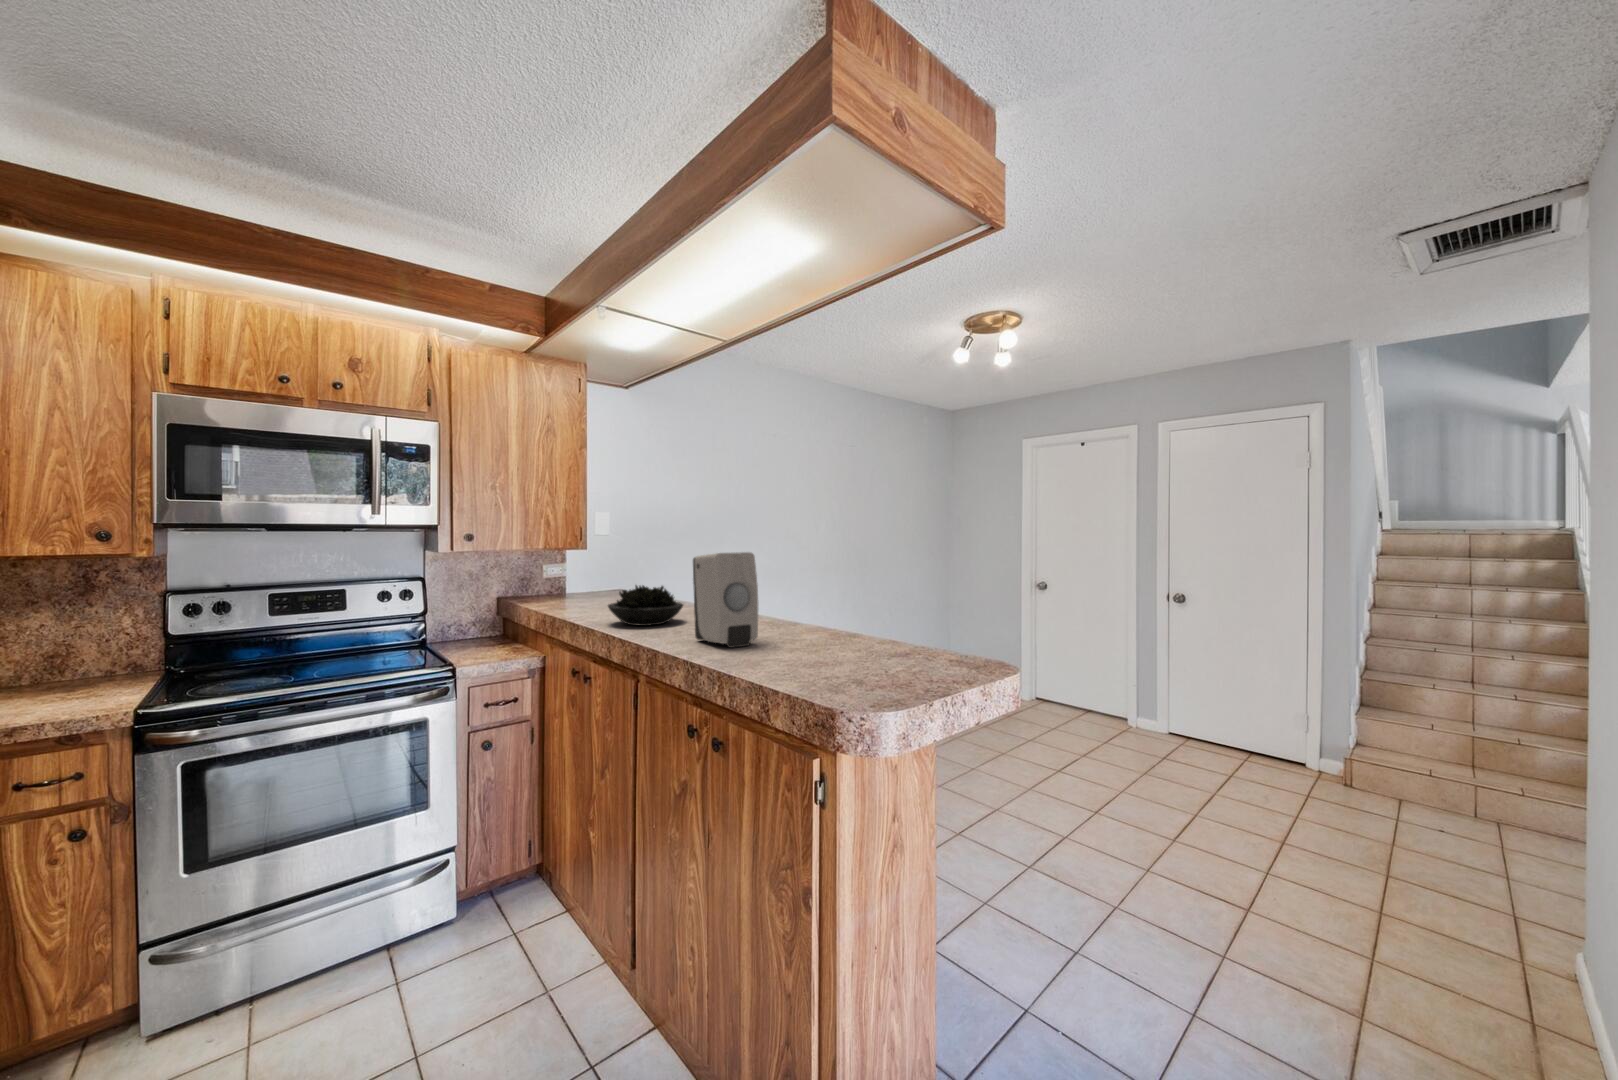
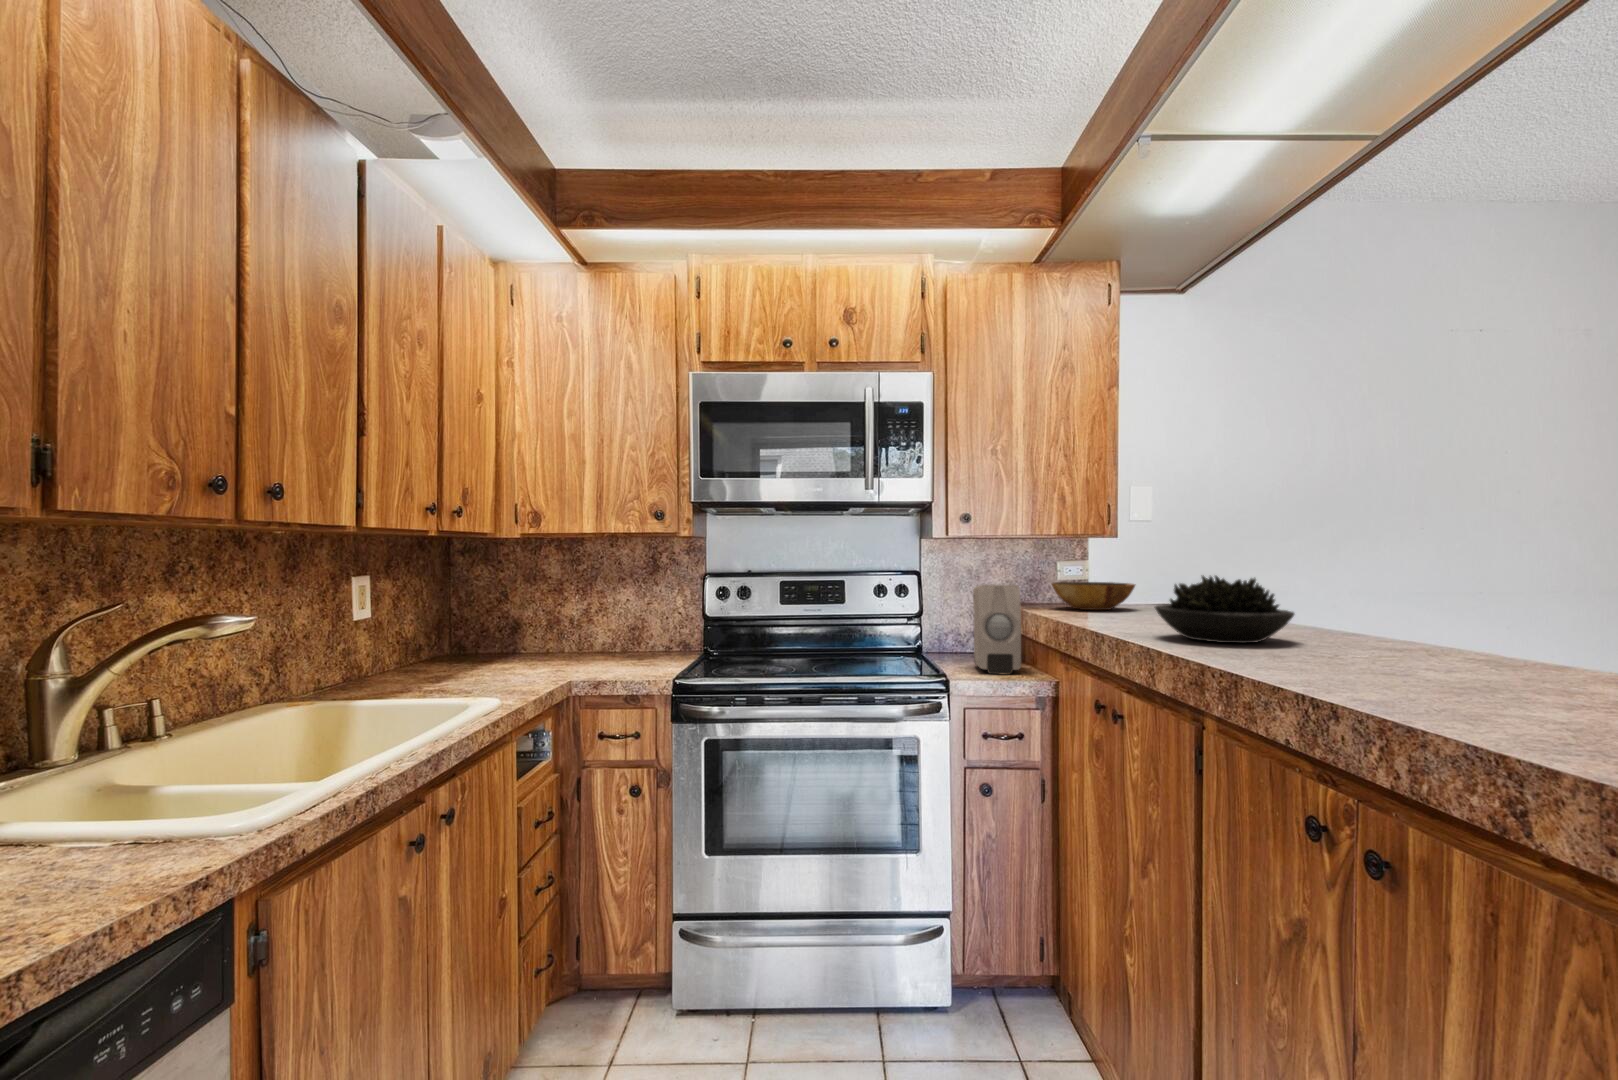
soap dispenser: present [693,552,758,648] -> present [973,585,1021,674]
bowl: none [539,582,599,603] -> present [1052,582,1135,610]

